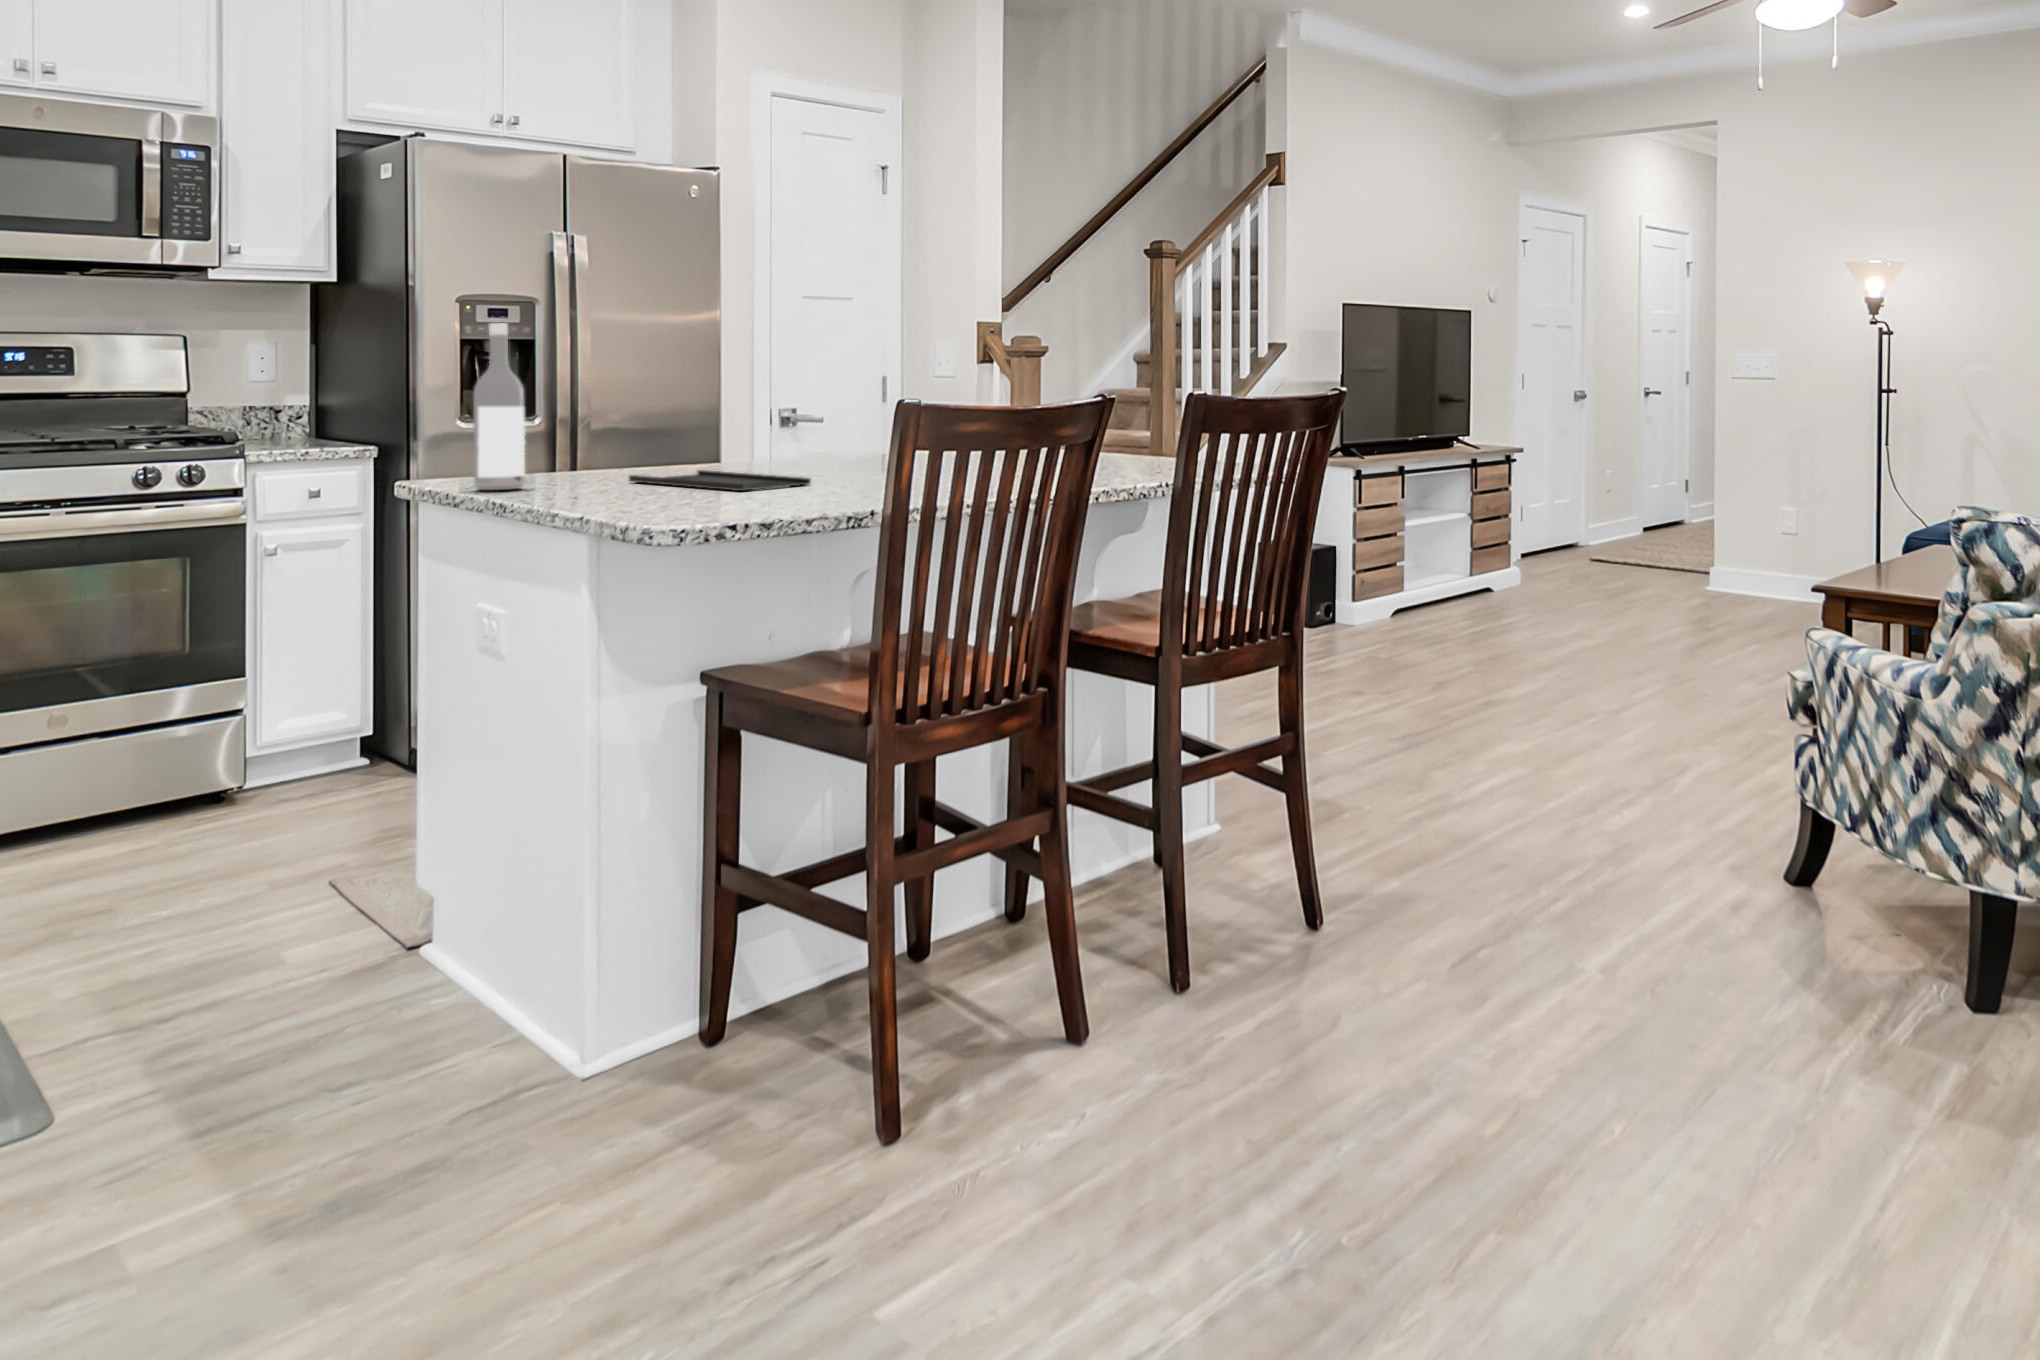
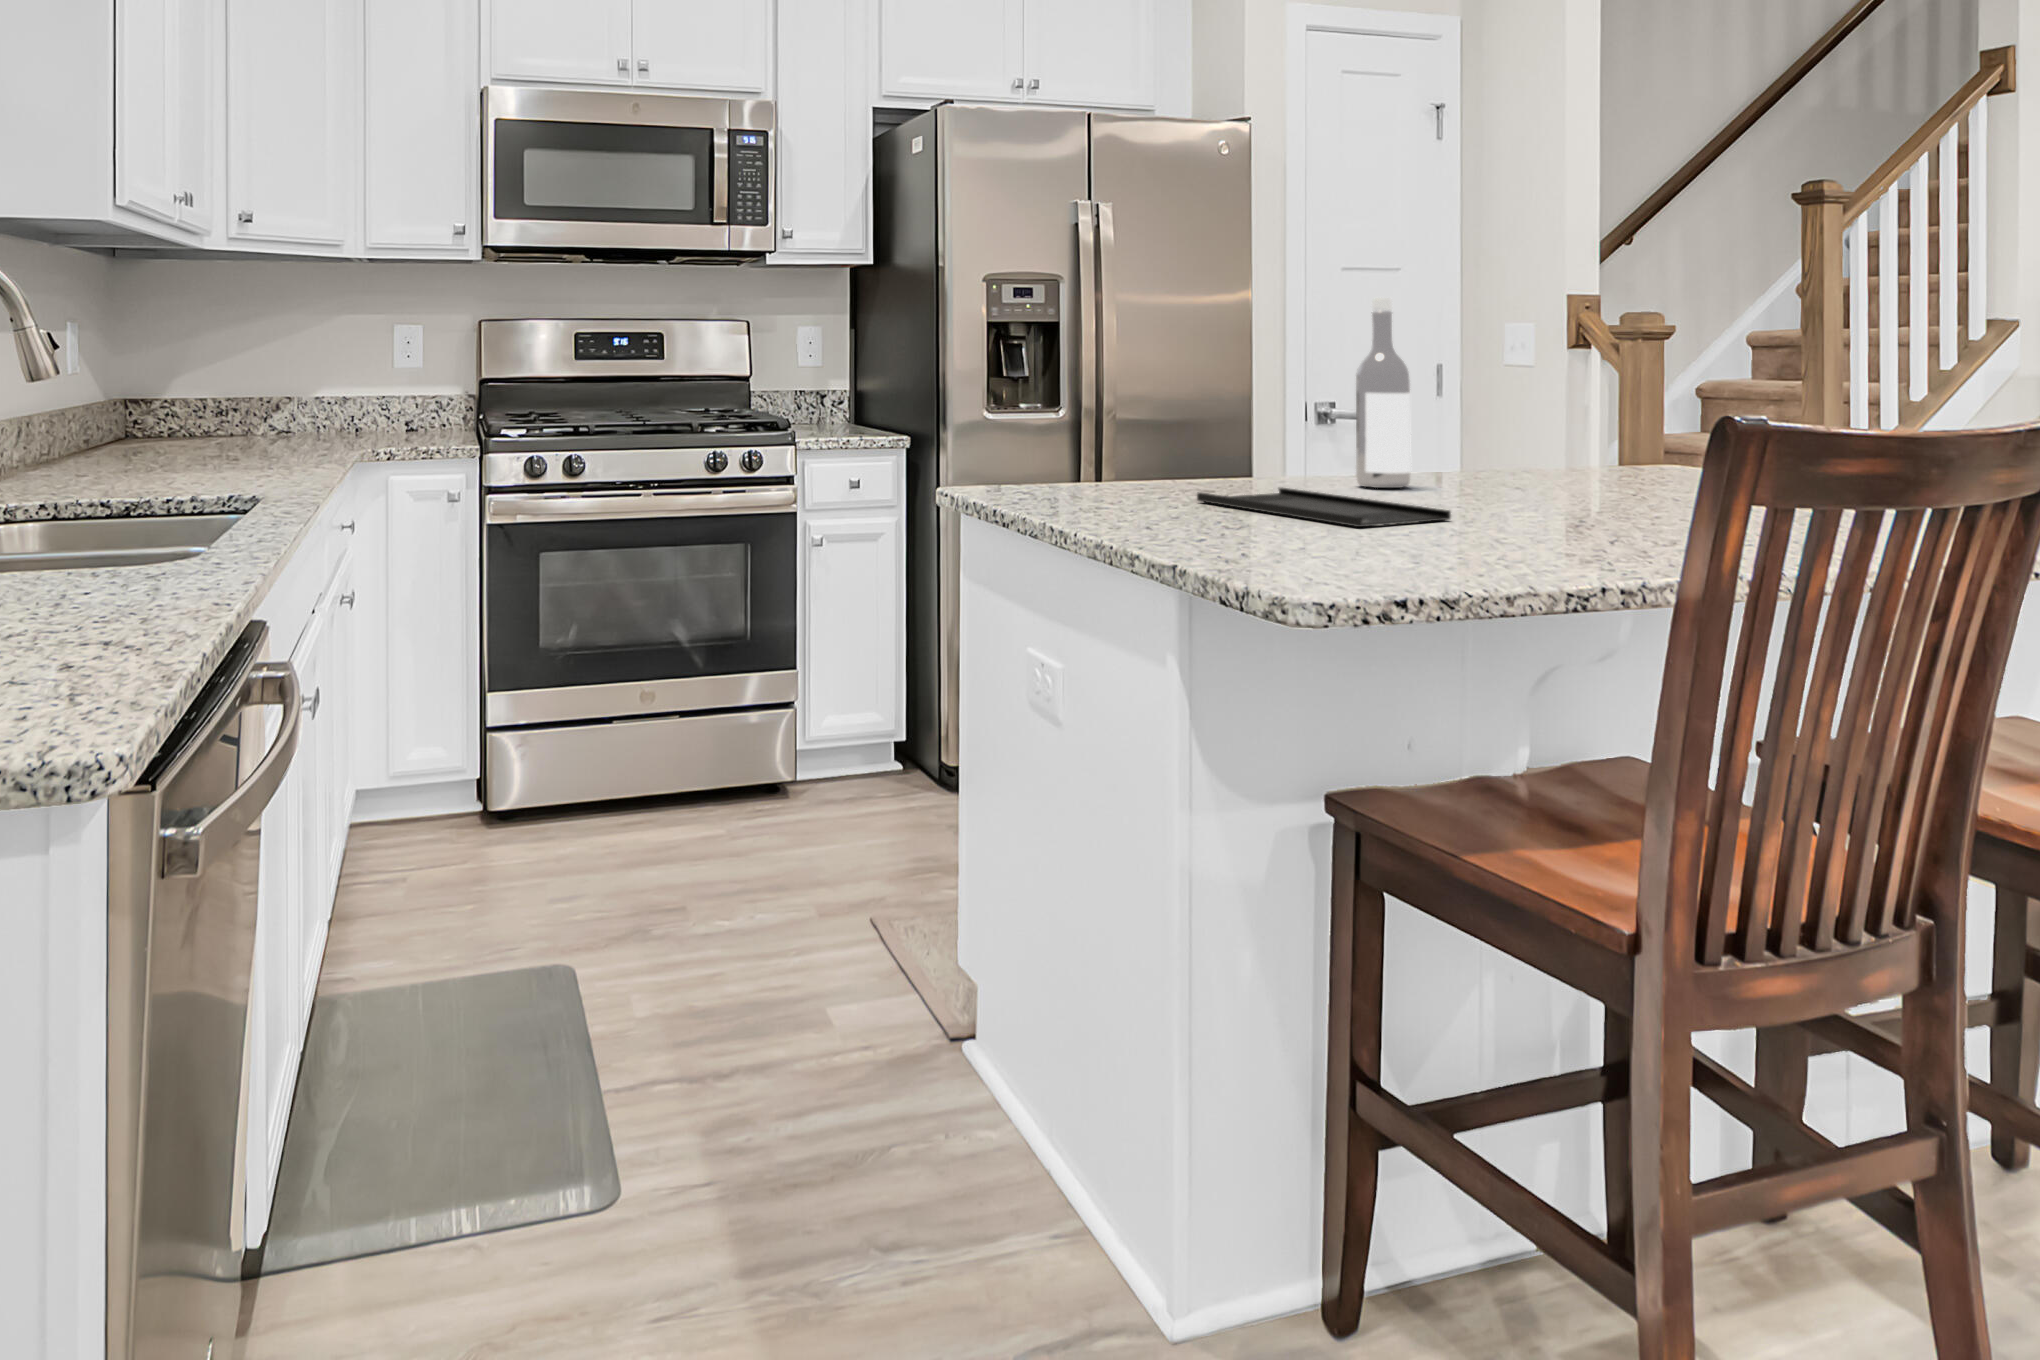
wine bottle: present [473,323,525,490] -> present [1356,298,1411,488]

